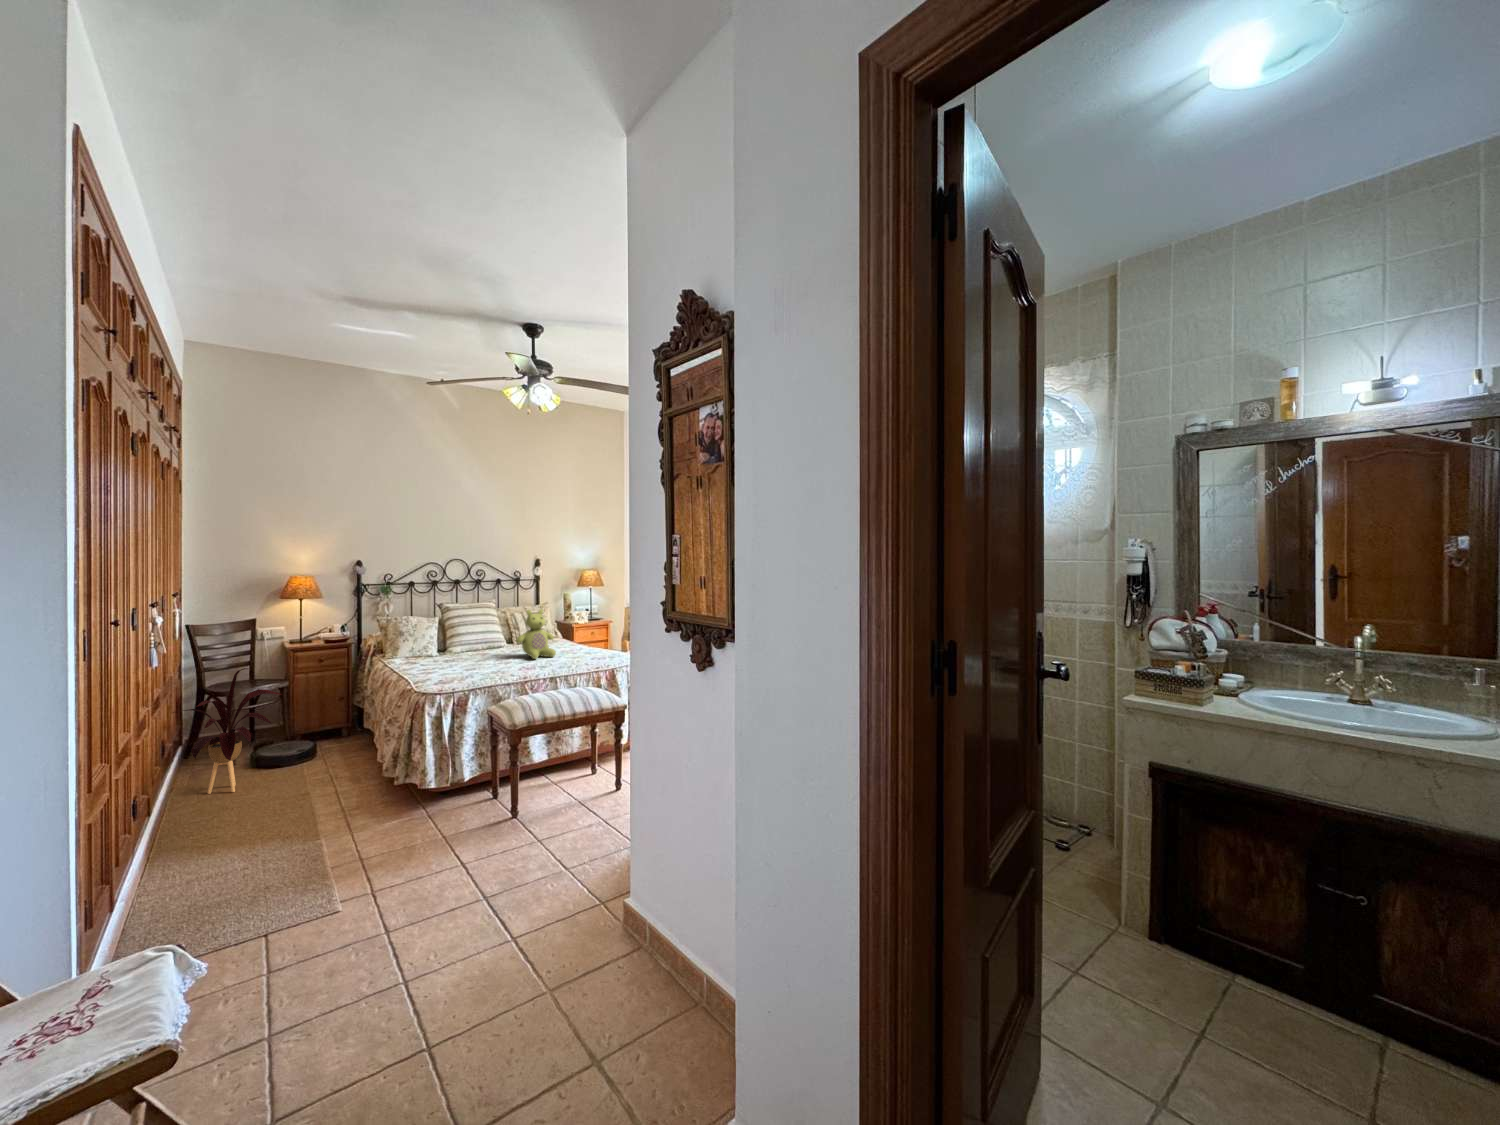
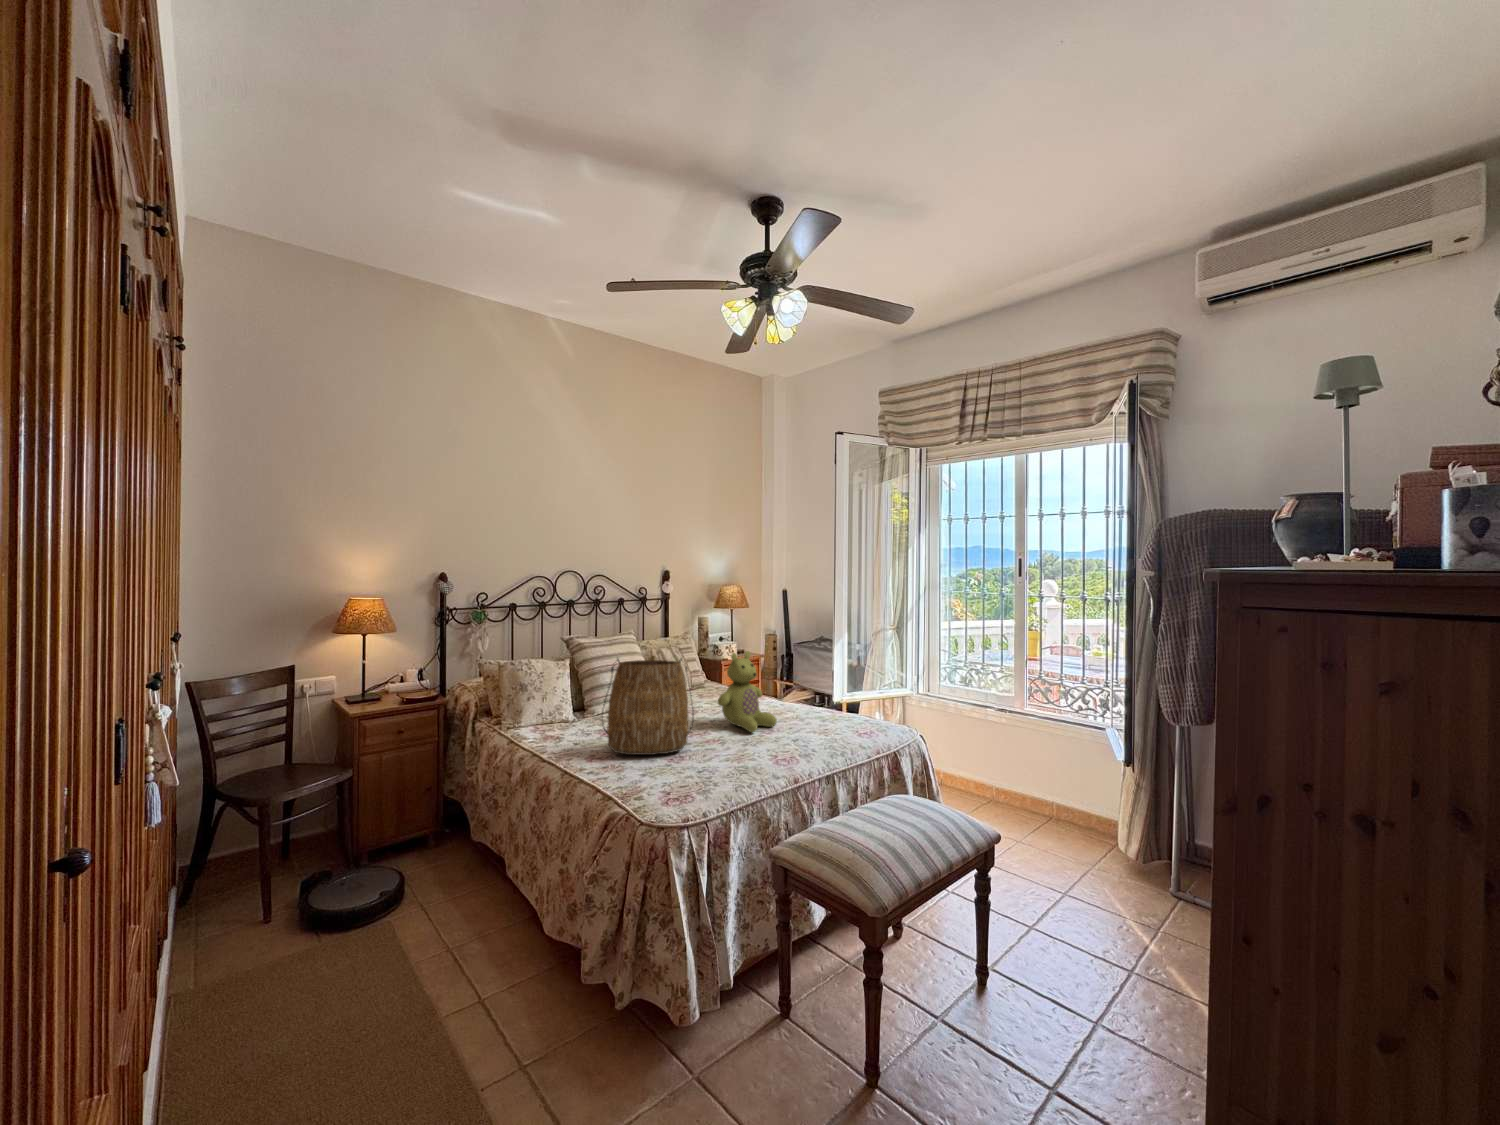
tote bag: none [431,610,492,668] -> present [603,658,694,755]
house plant: present [179,668,281,794] -> none [177,772,371,1016]

